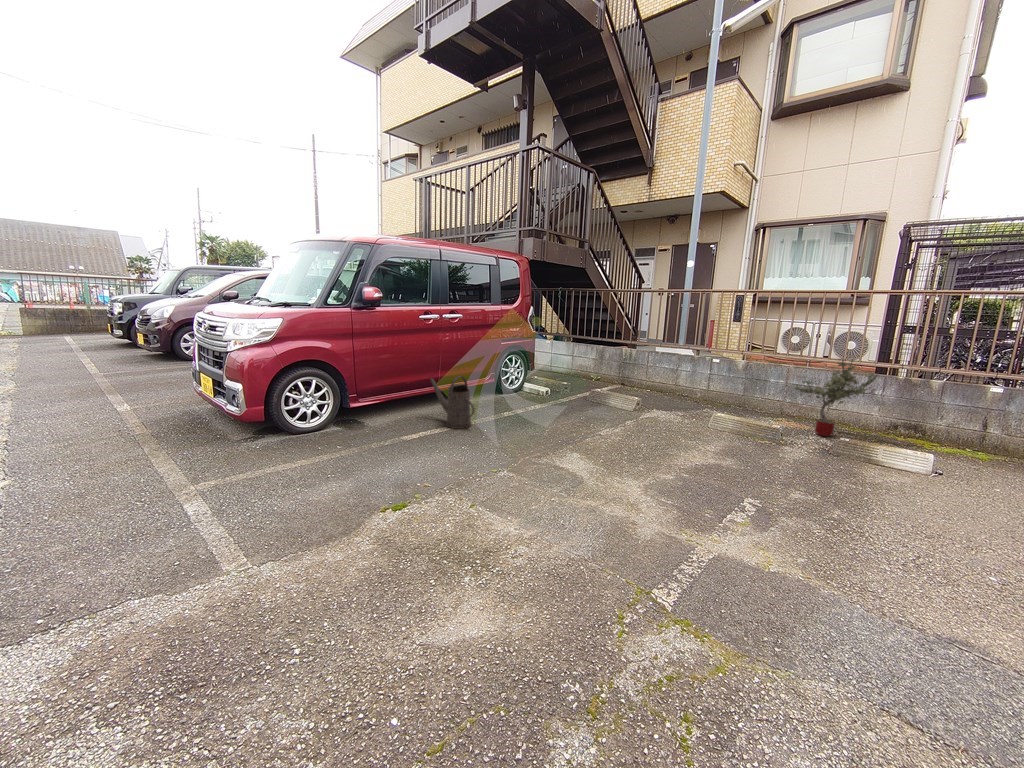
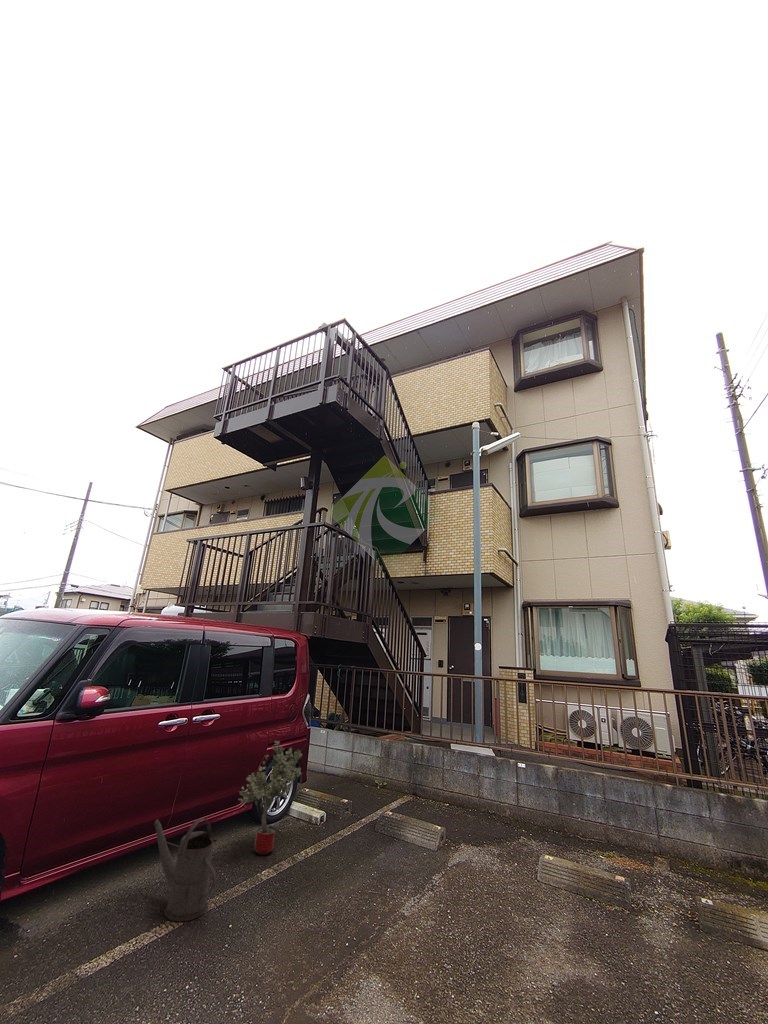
potted tree: present [795,359,878,437] -> present [238,741,302,855]

